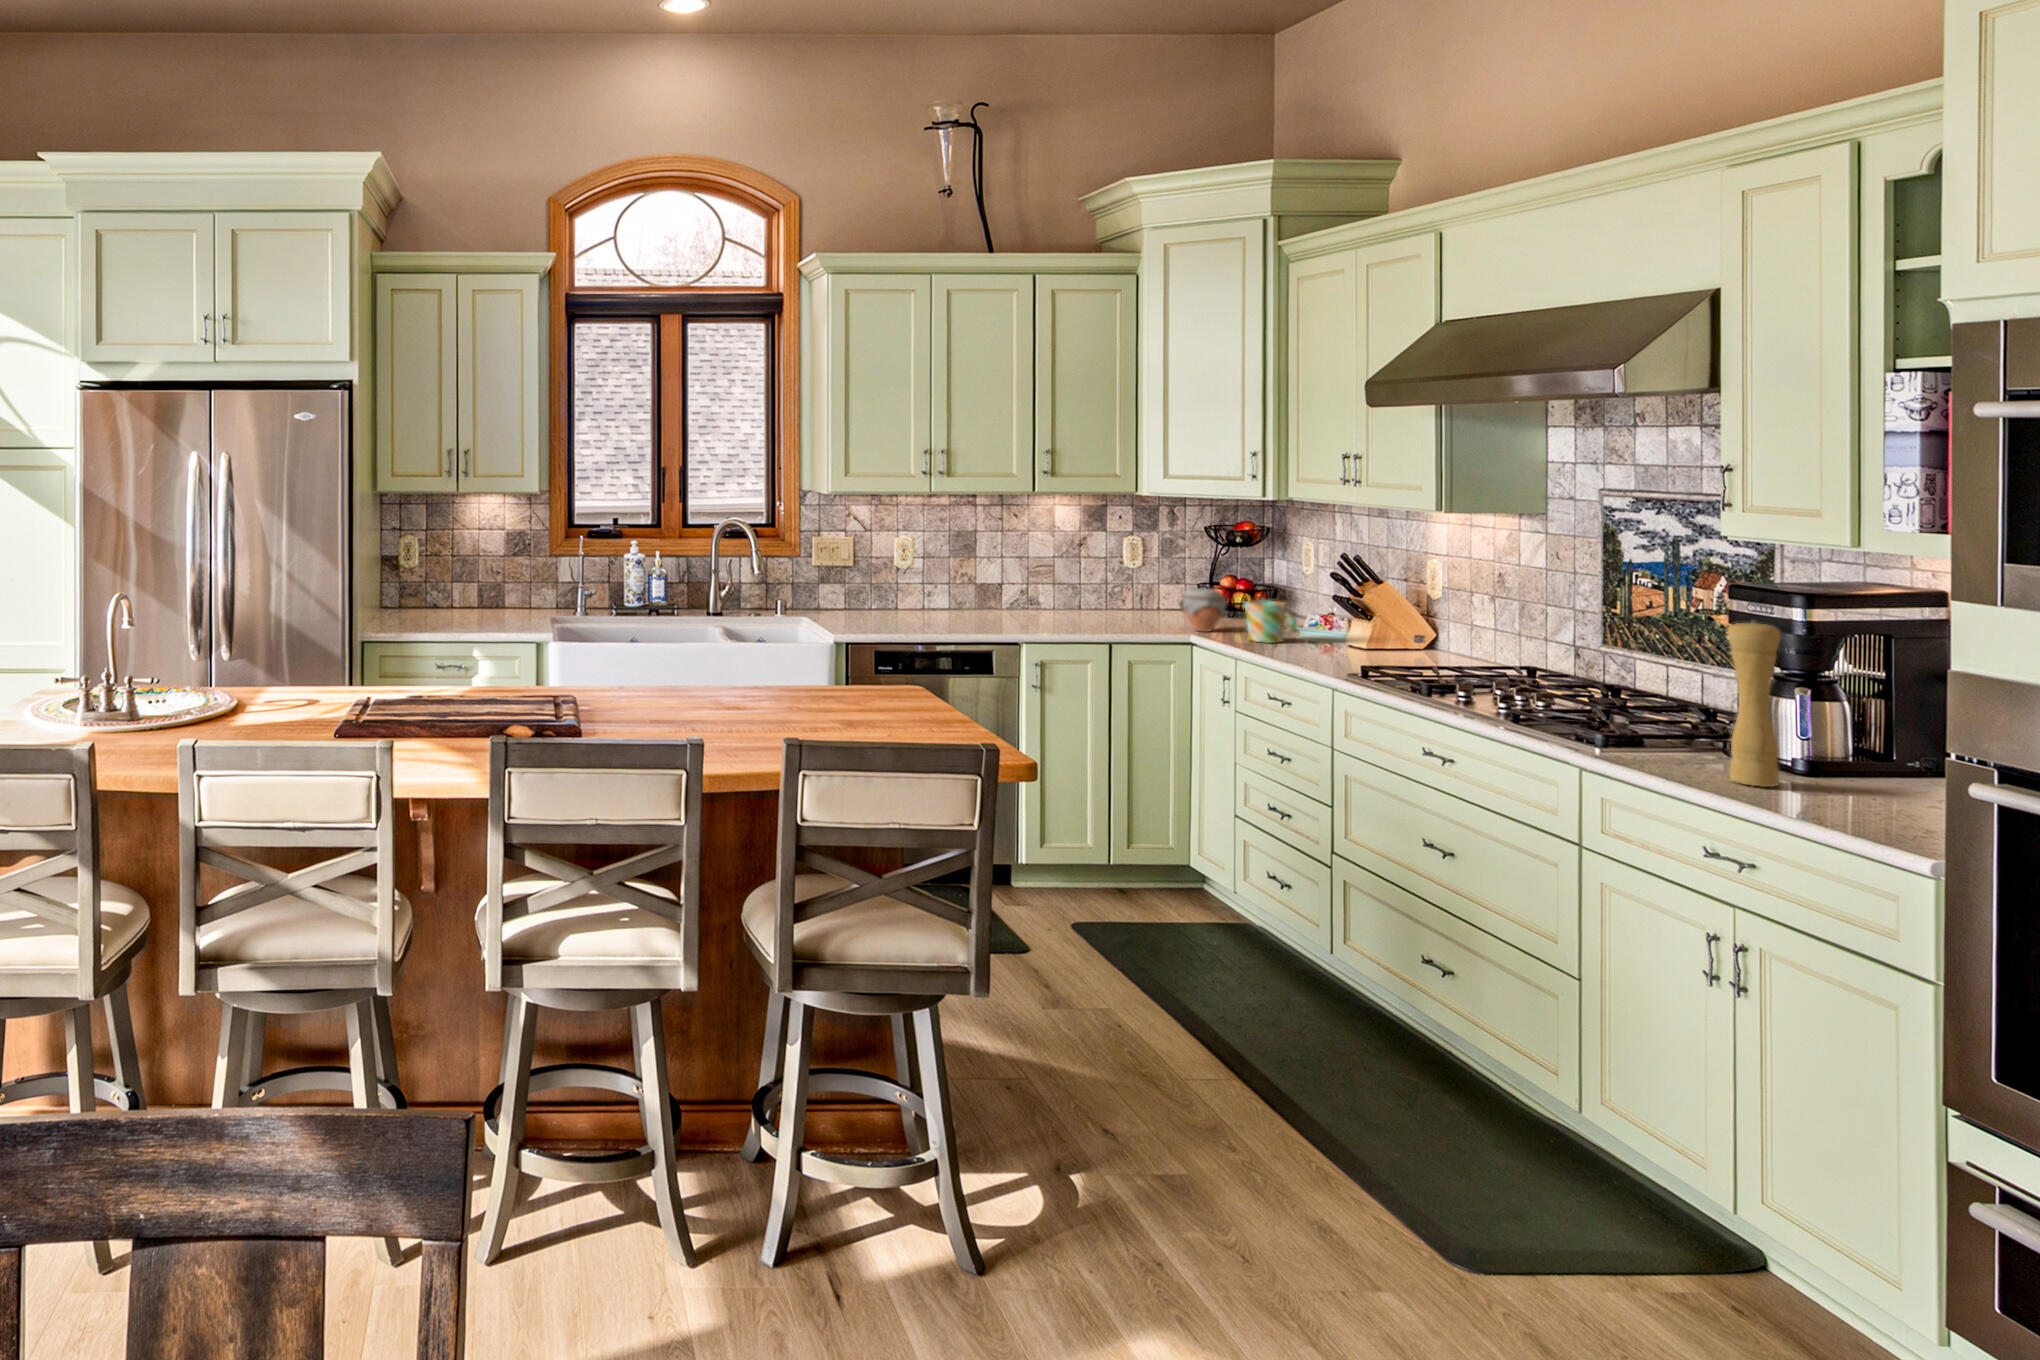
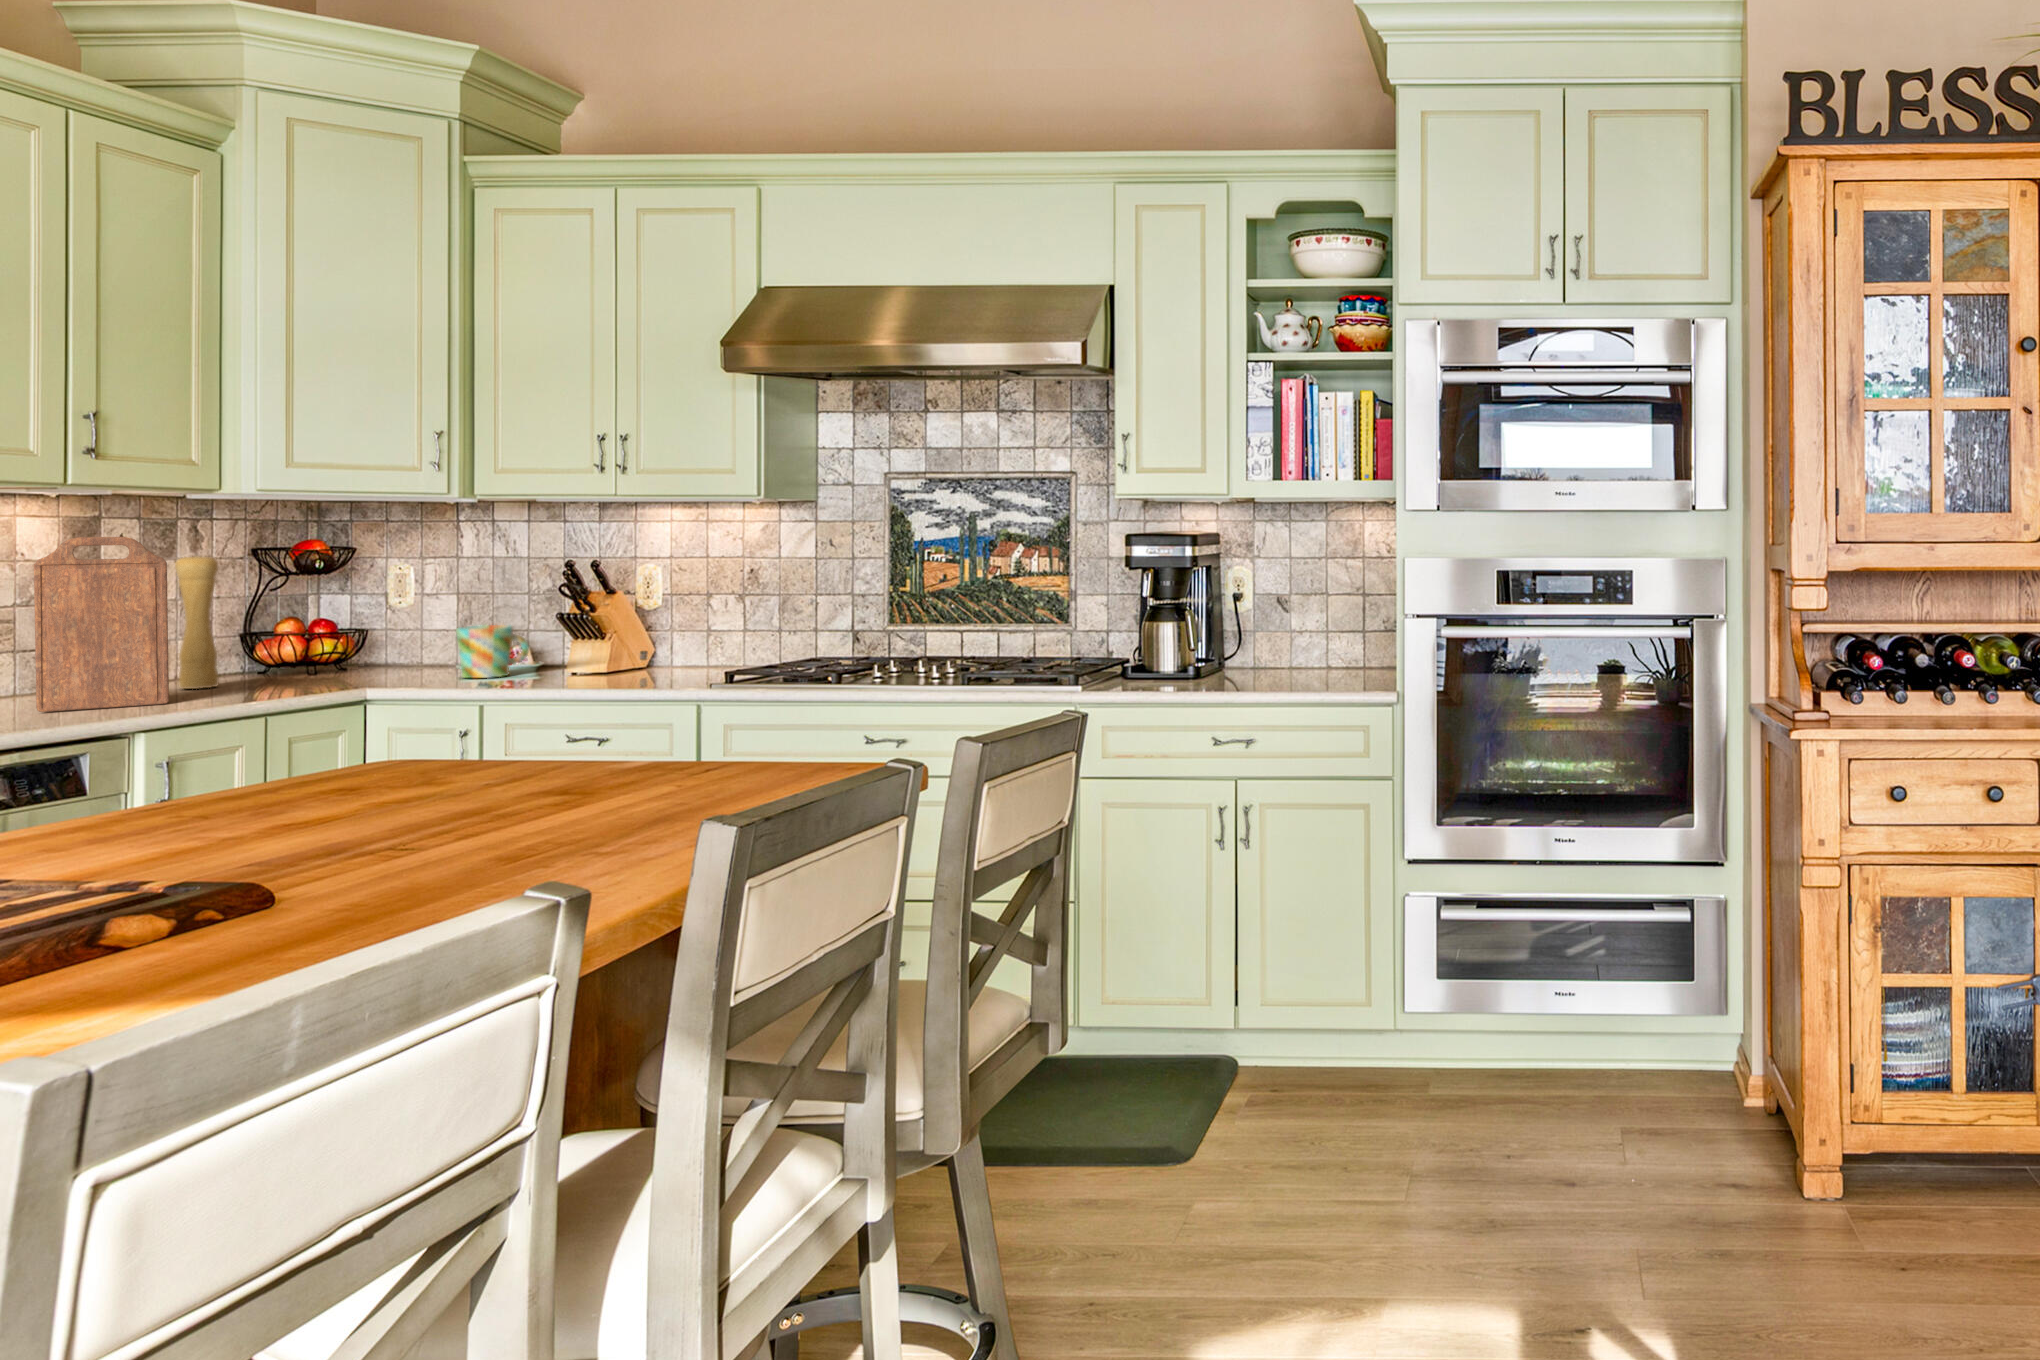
cutting board: none [1003,523,1065,630] -> present [34,537,169,712]
jar: present [1179,588,1227,632] -> none [332,621,402,680]
pepper mill: present [1727,621,1781,787] -> present [175,555,219,689]

